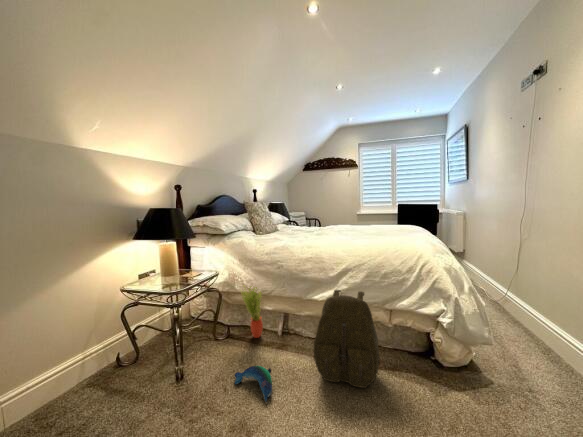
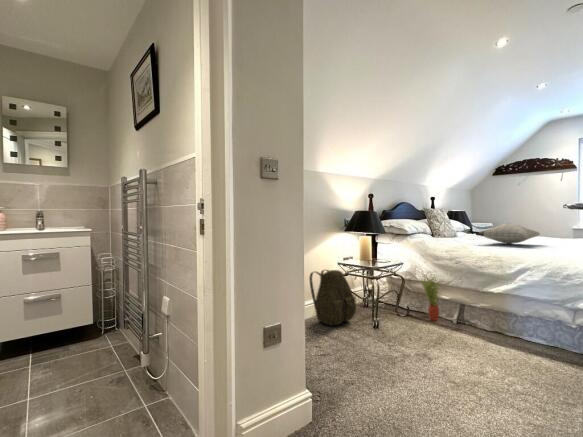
pillow: none [296,218,352,239] -> present [476,224,540,244]
backpack: present [314,290,380,388] -> present [310,270,356,325]
plush toy: present [235,366,272,402] -> none [417,329,447,349]

